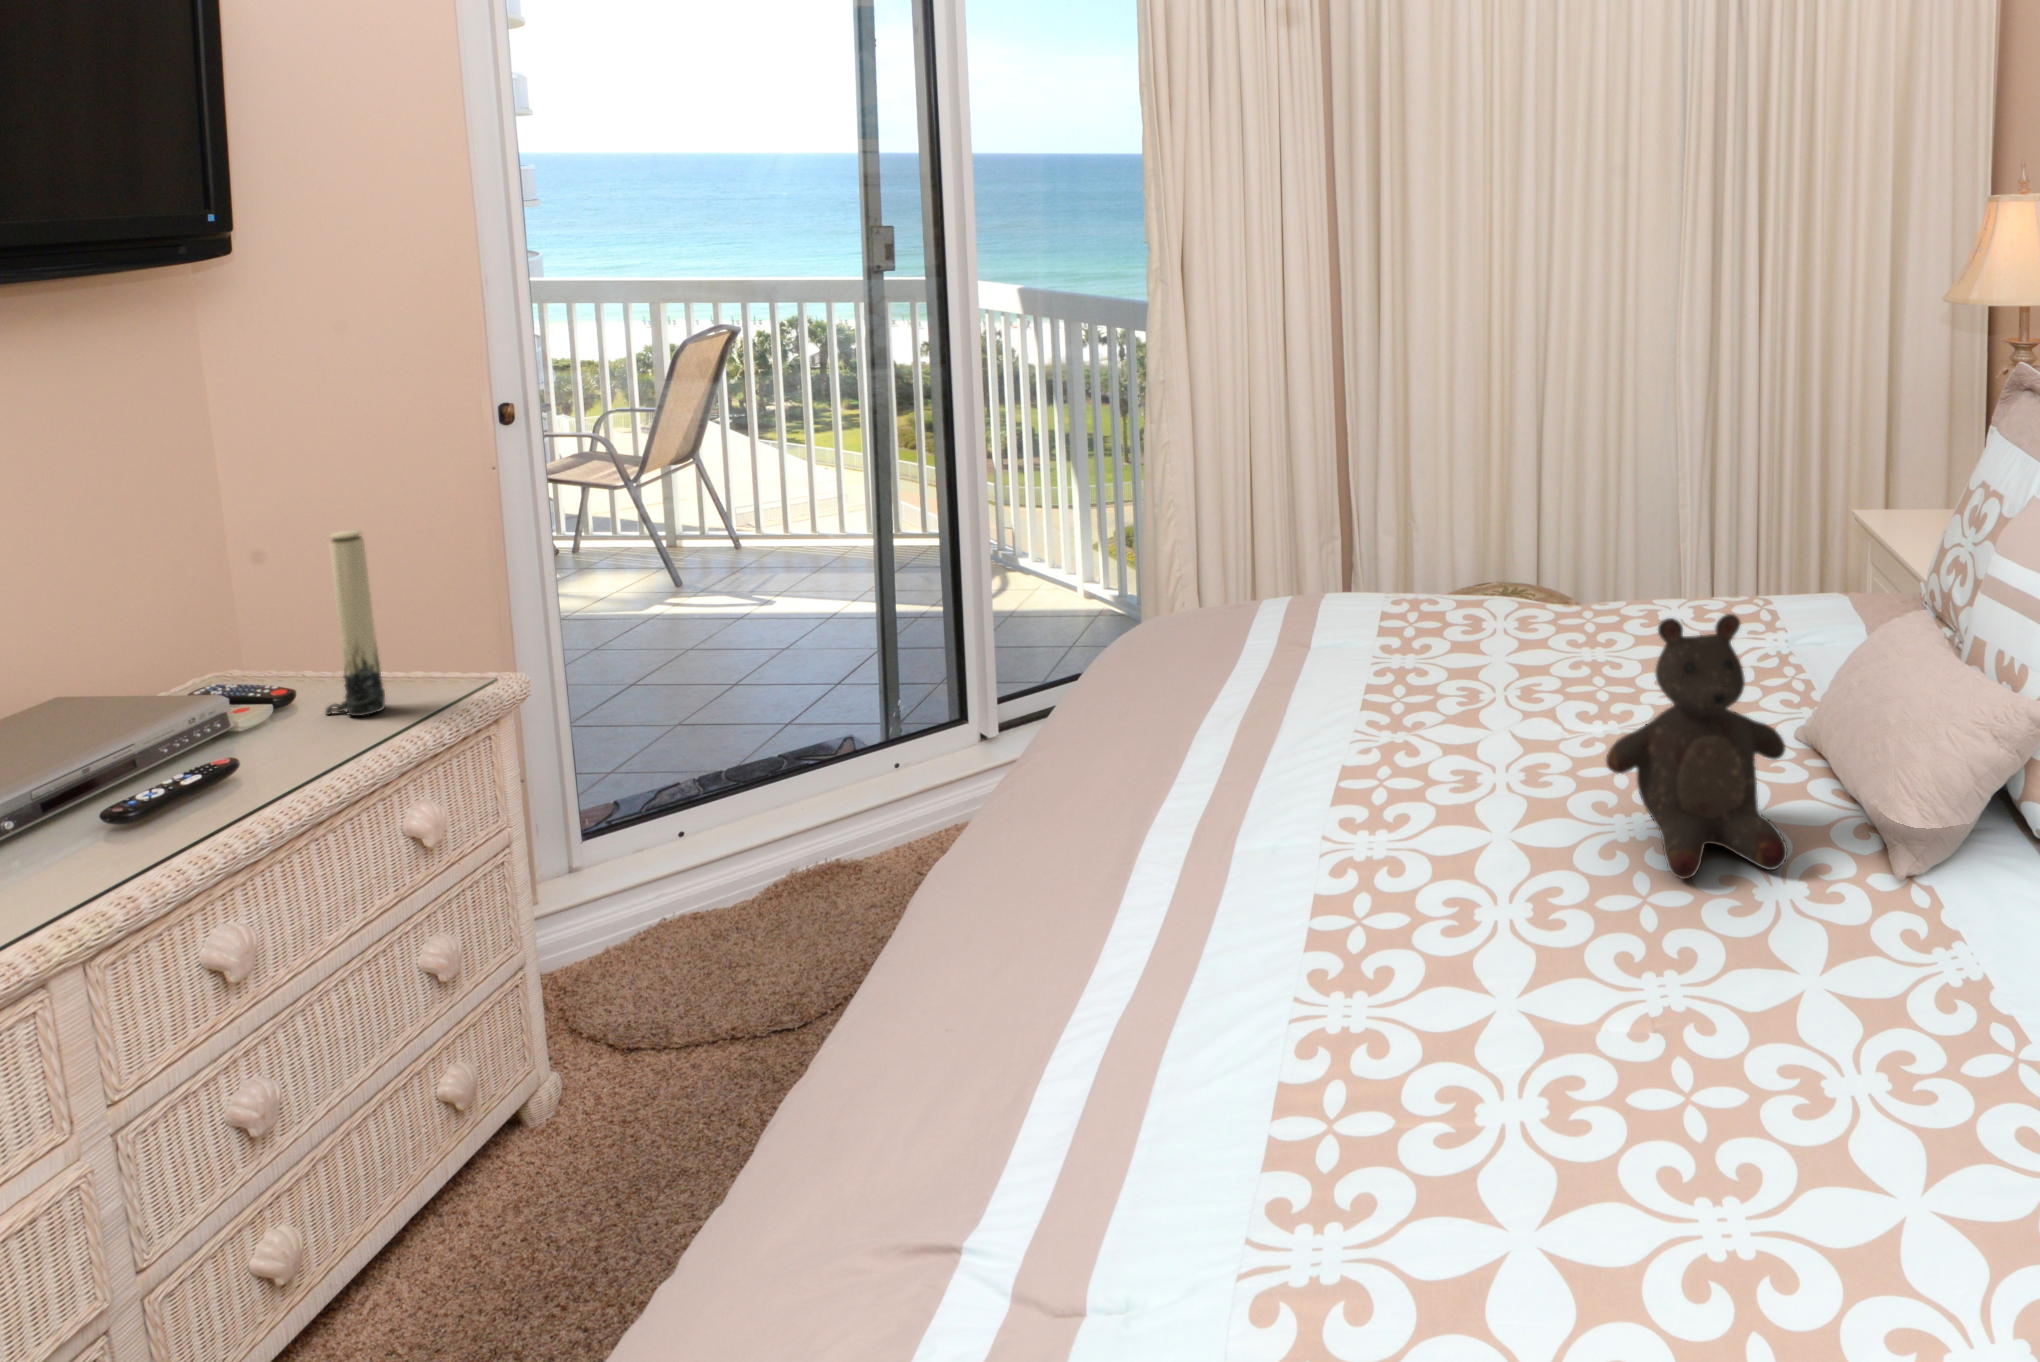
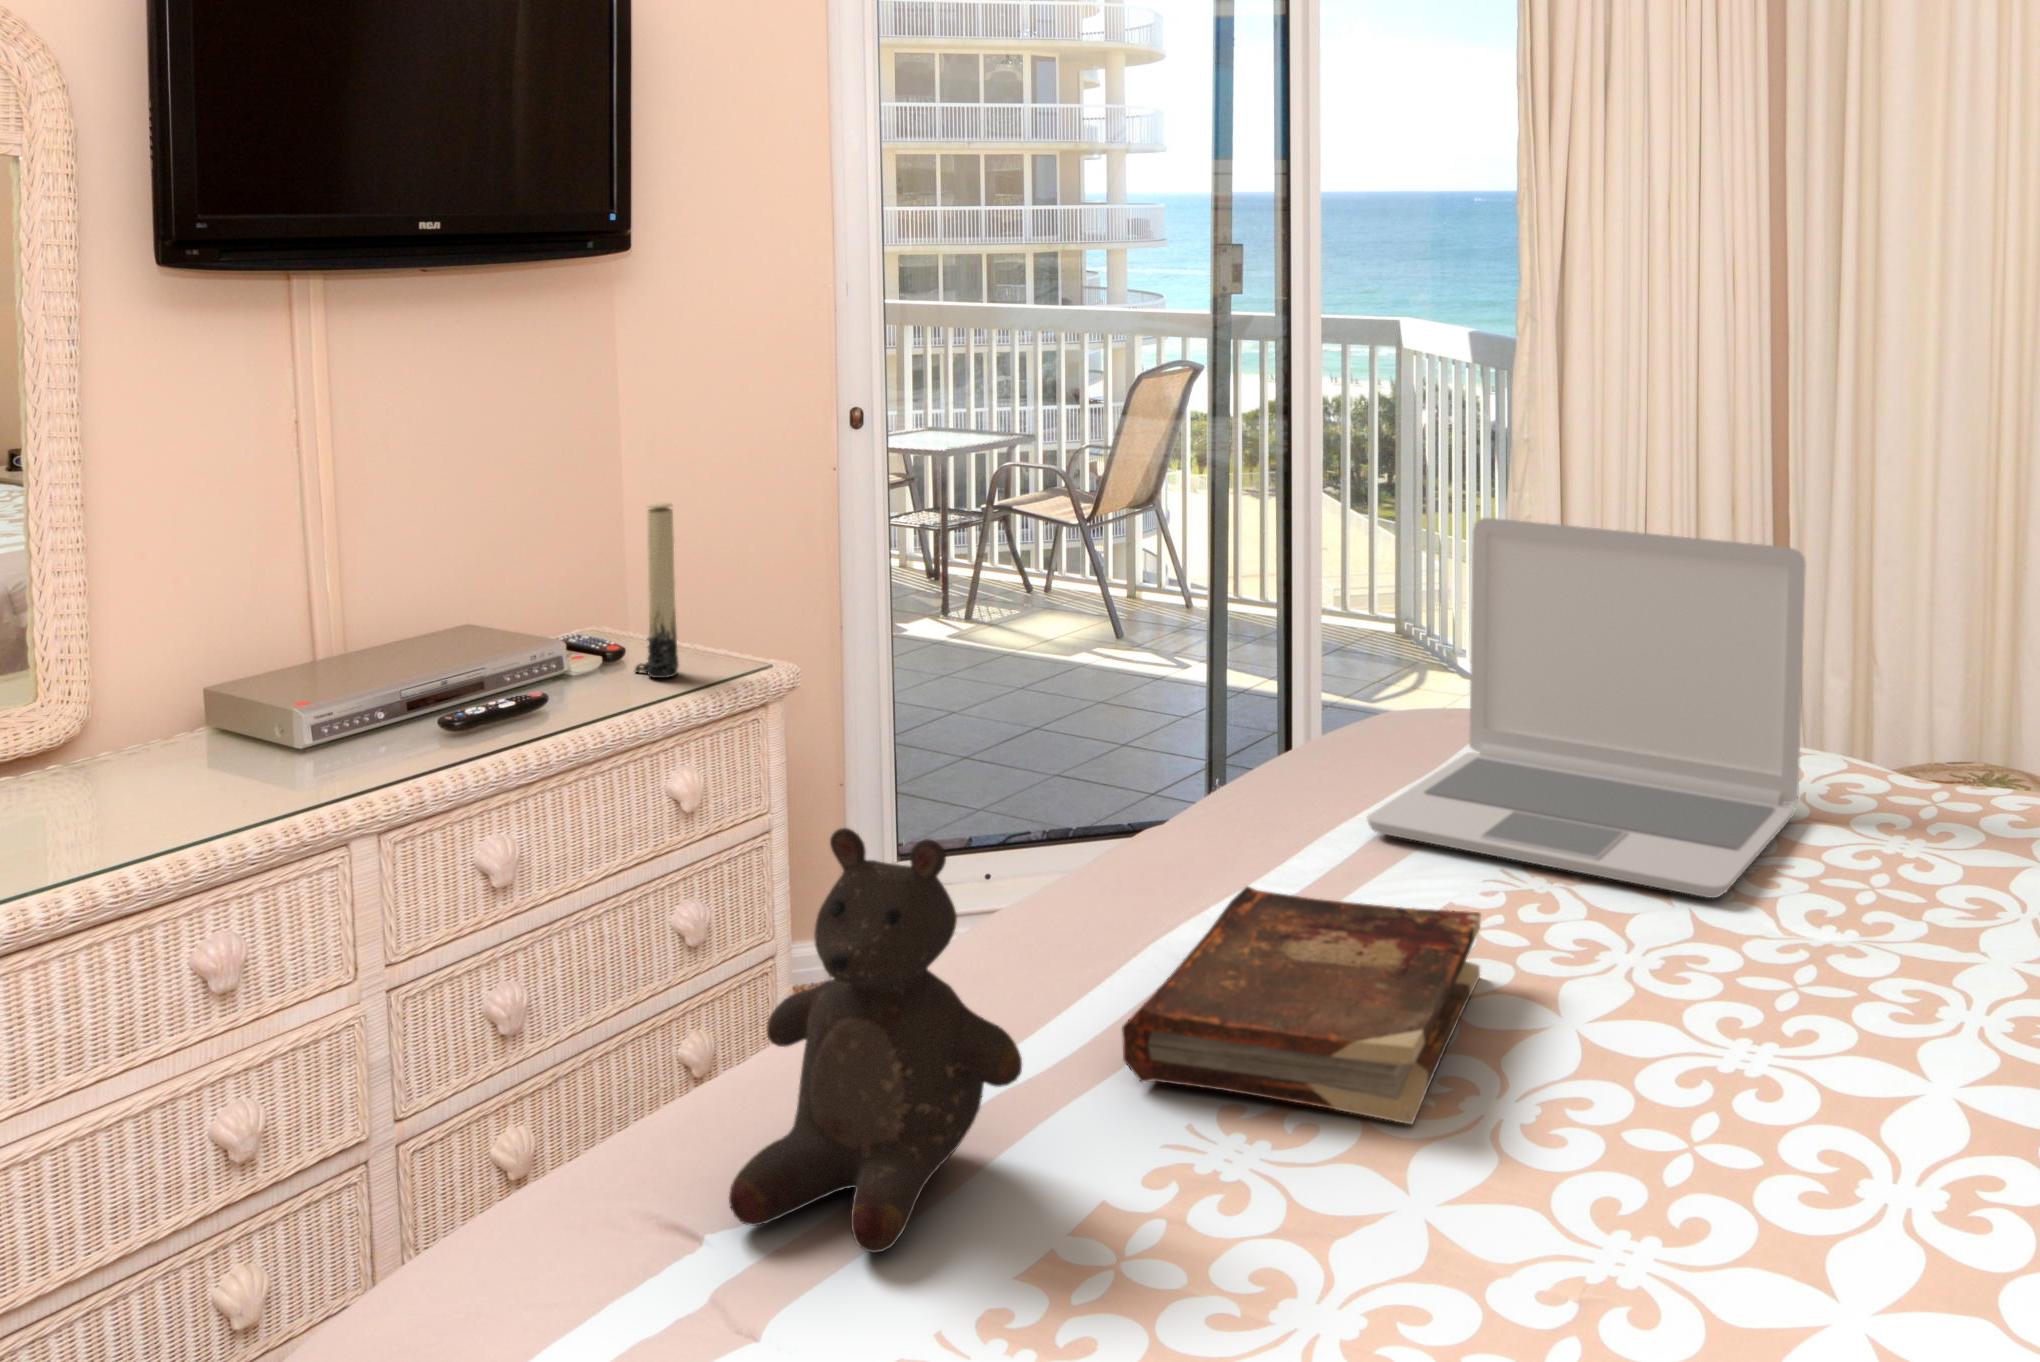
laptop: none [1221,449,1521,721] -> present [1367,518,1806,898]
stuffed bear: present [1606,614,1787,879] -> present [729,828,1022,1253]
book: none [1189,768,1451,977] -> present [1122,886,1480,1125]

